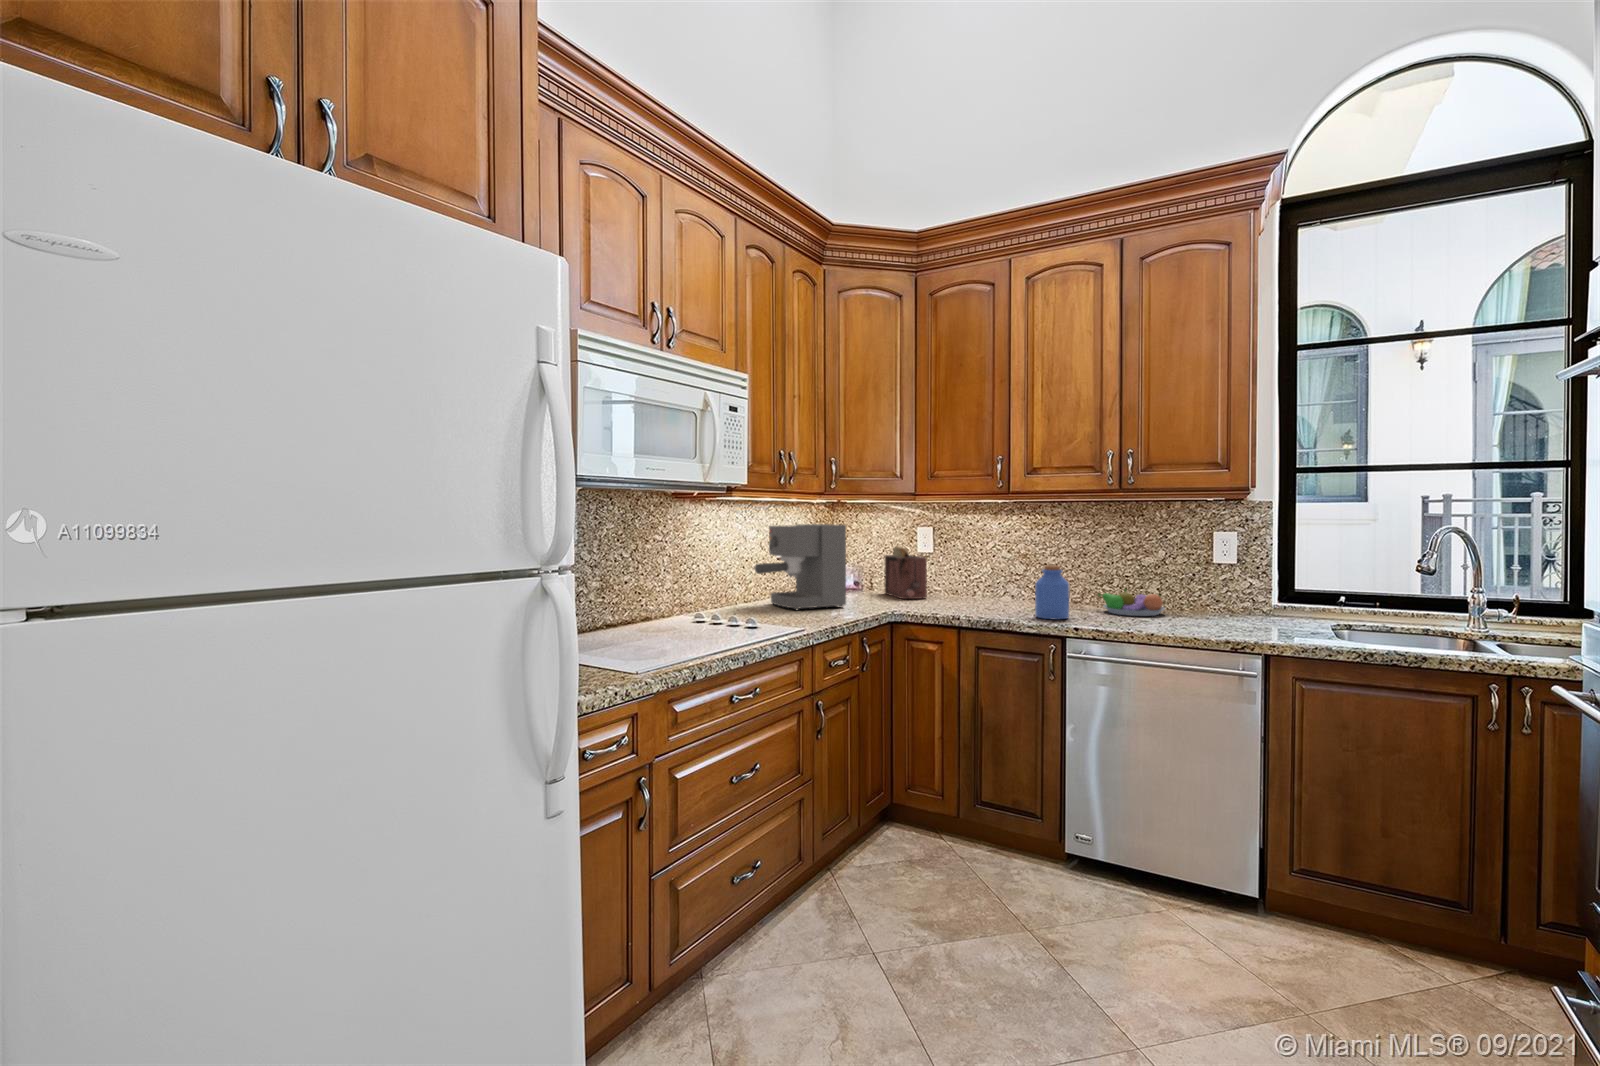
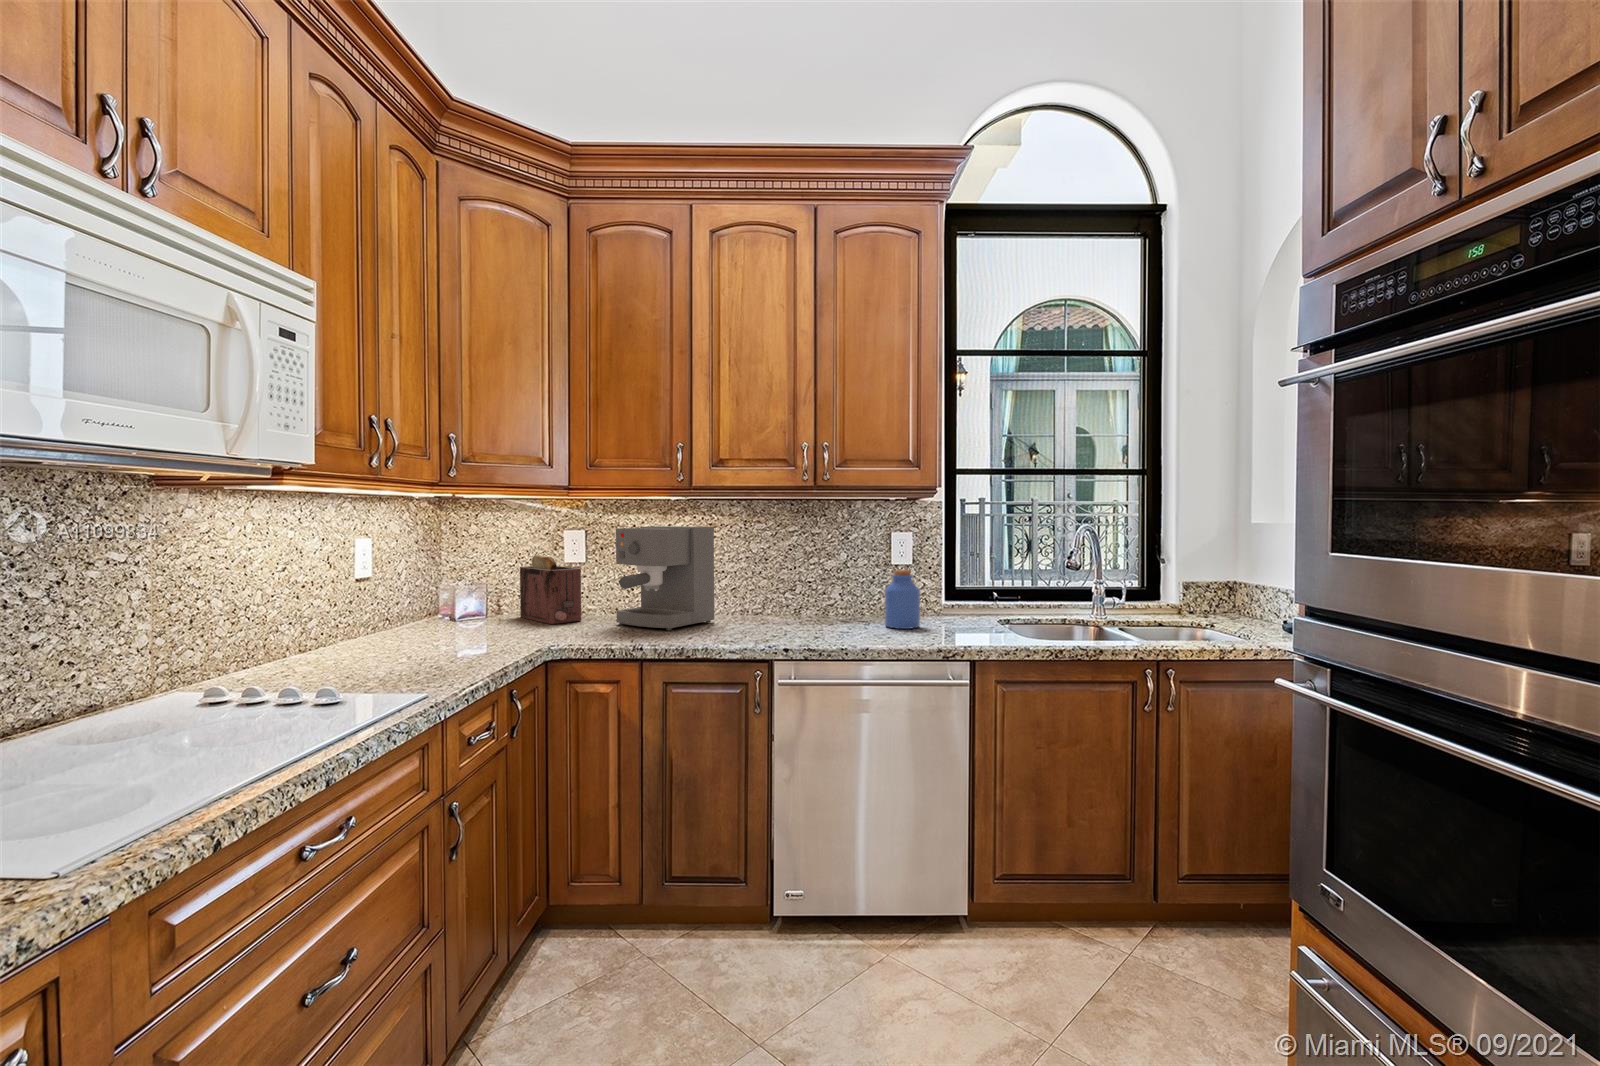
coffee maker: present [755,524,846,610] -> present [616,526,714,630]
jar: present [1035,565,1070,619] -> present [885,570,920,629]
fruit bowl: present [1098,589,1165,616] -> none [785,595,855,627]

